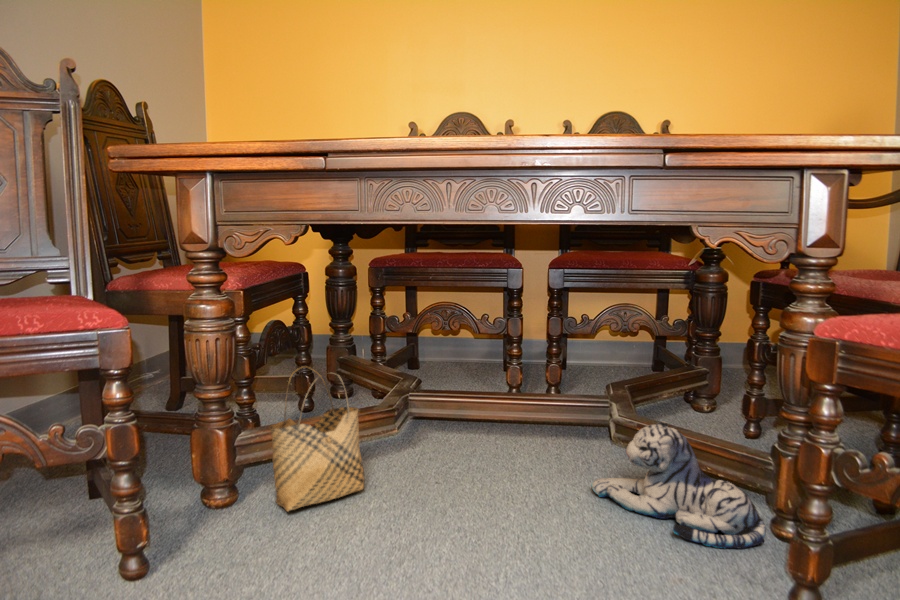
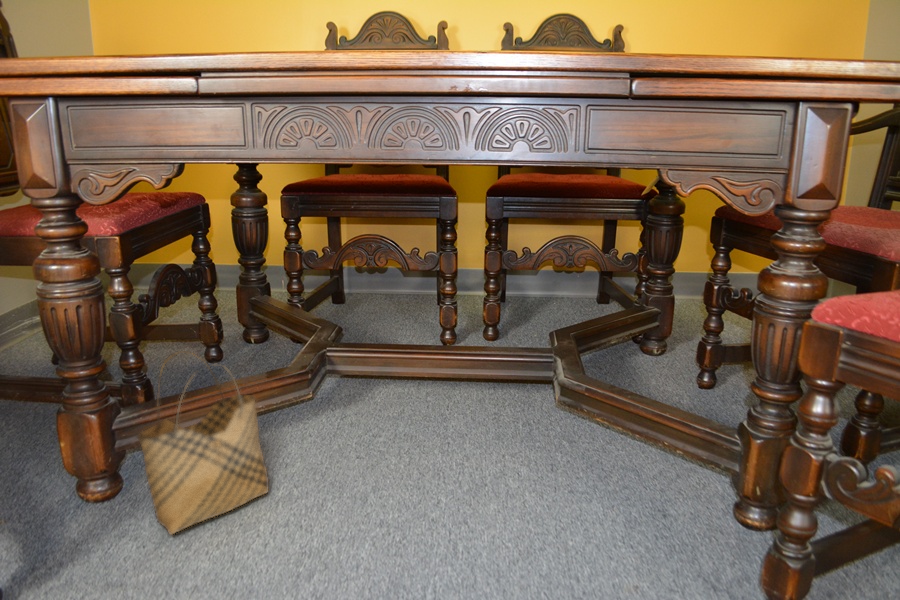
plush toy: present [591,421,766,548] -> none [536,399,731,545]

